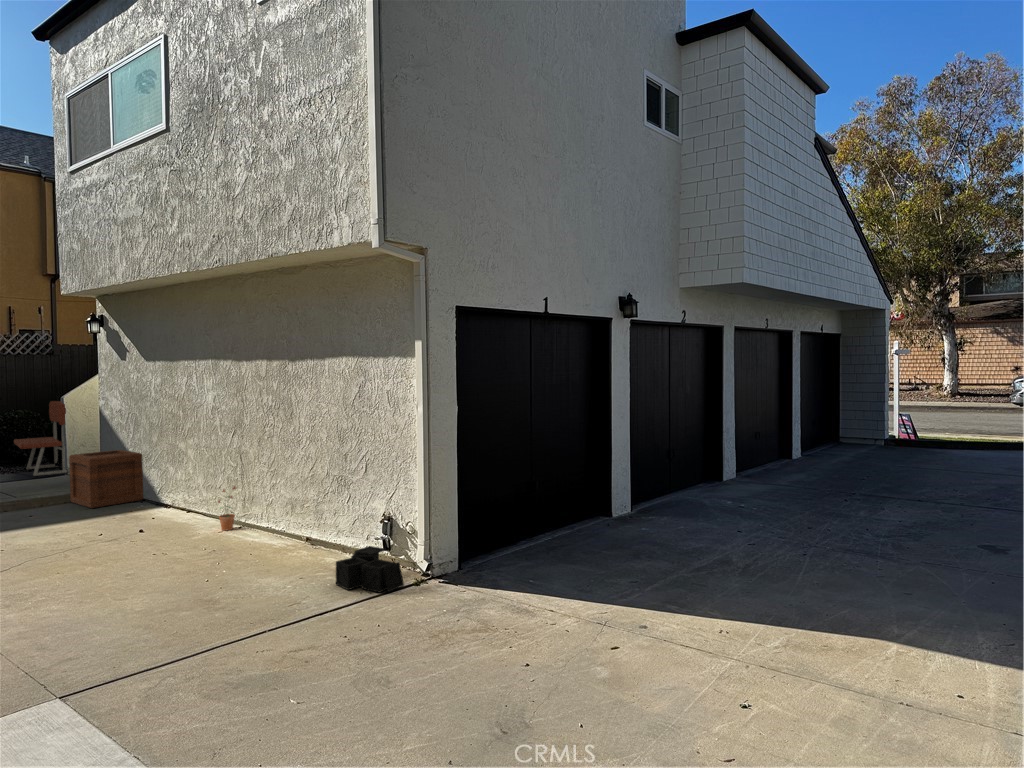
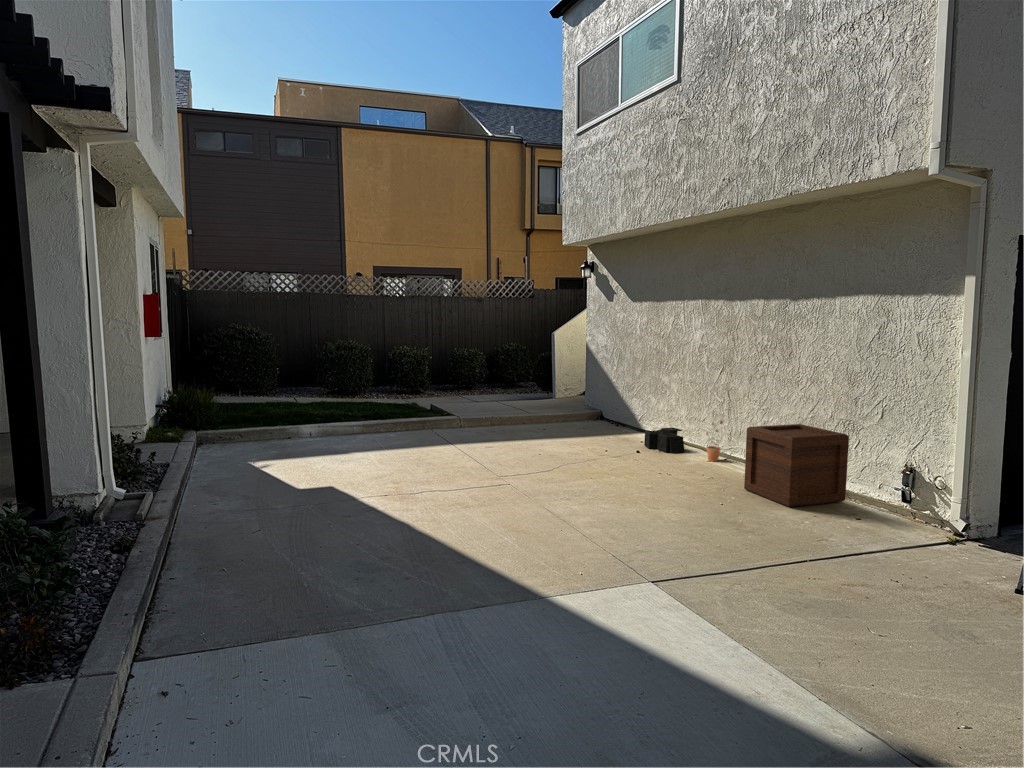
bench: present [14,401,67,476] -> none [512,336,553,398]
wooden crate: present [69,450,143,508] -> present [744,424,849,507]
storage bin: present [336,546,404,592] -> present [644,428,685,453]

